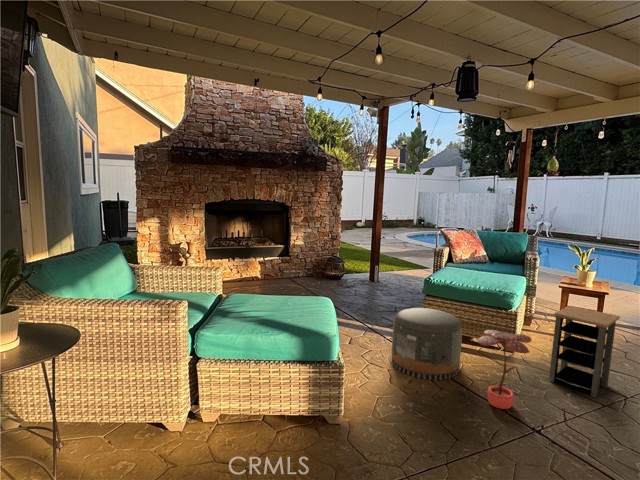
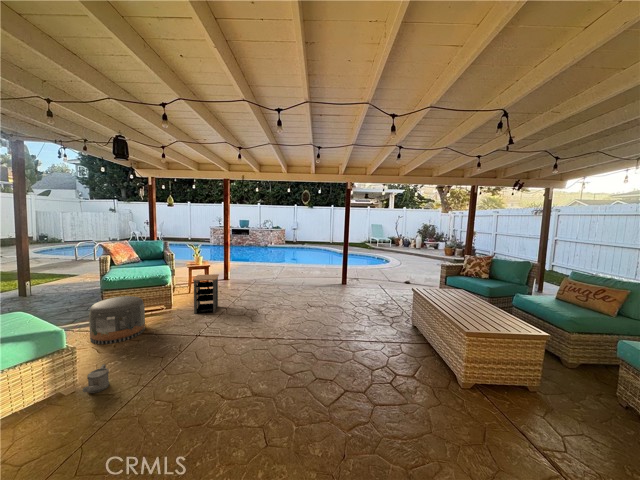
potted plant: present [478,330,531,409] -> none [161,293,189,335]
watering can: none [334,404,377,444] -> present [83,364,109,393]

